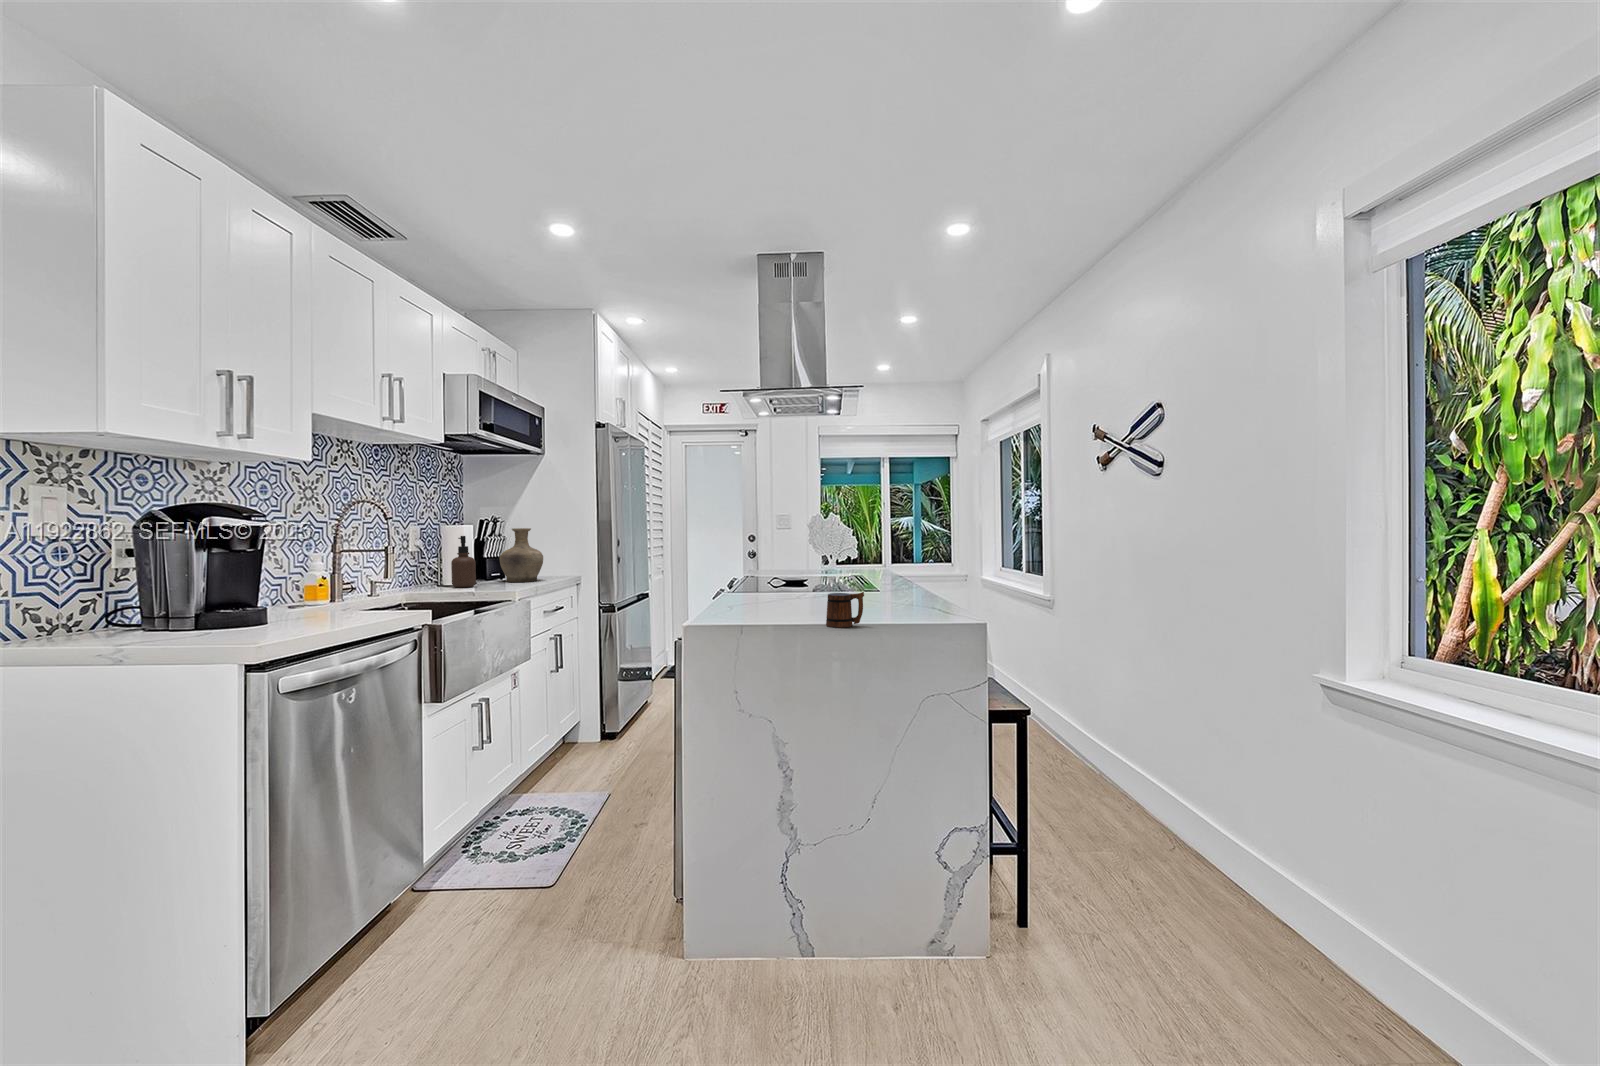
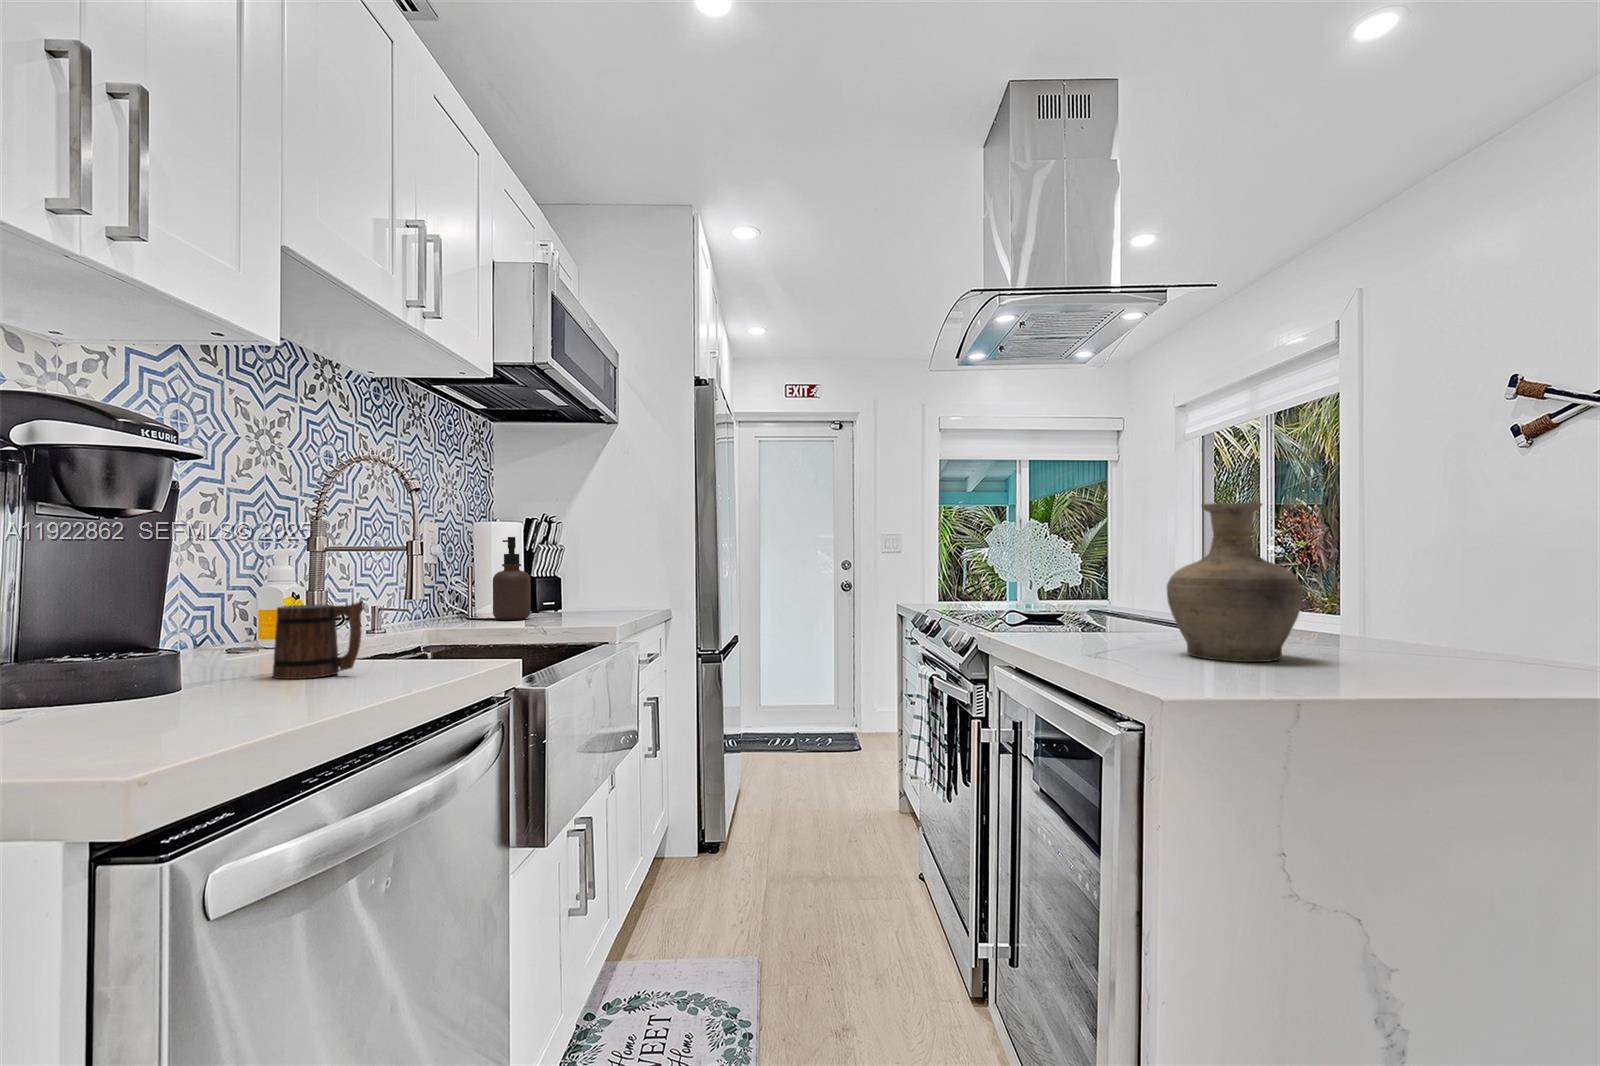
vase: present [500,528,543,582] -> present [1167,502,1303,662]
mug: present [826,592,864,628] -> present [272,601,364,679]

